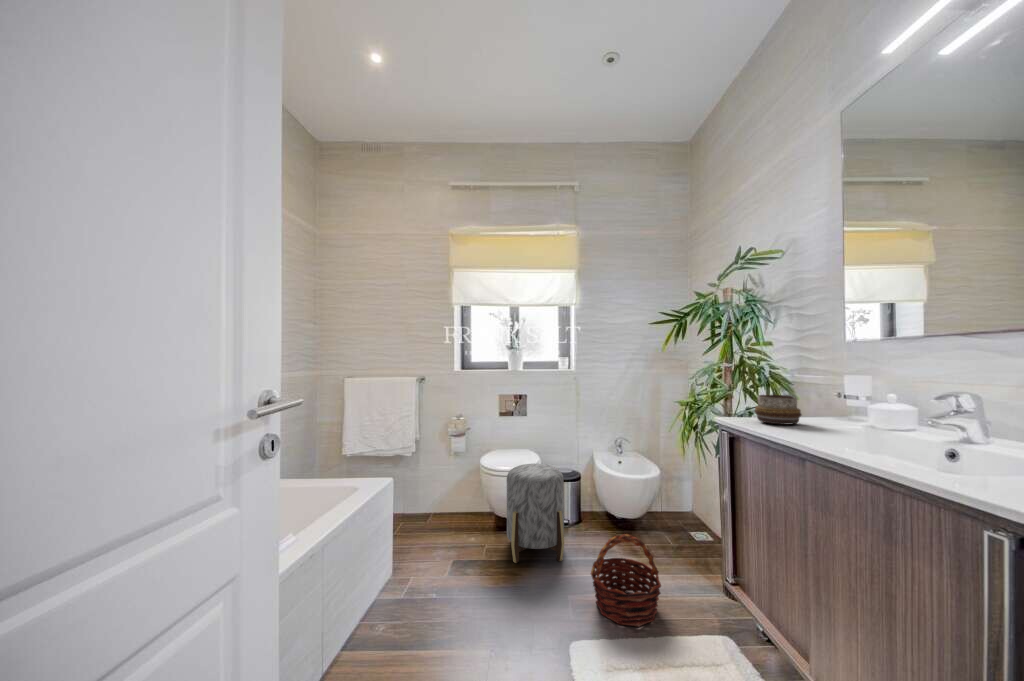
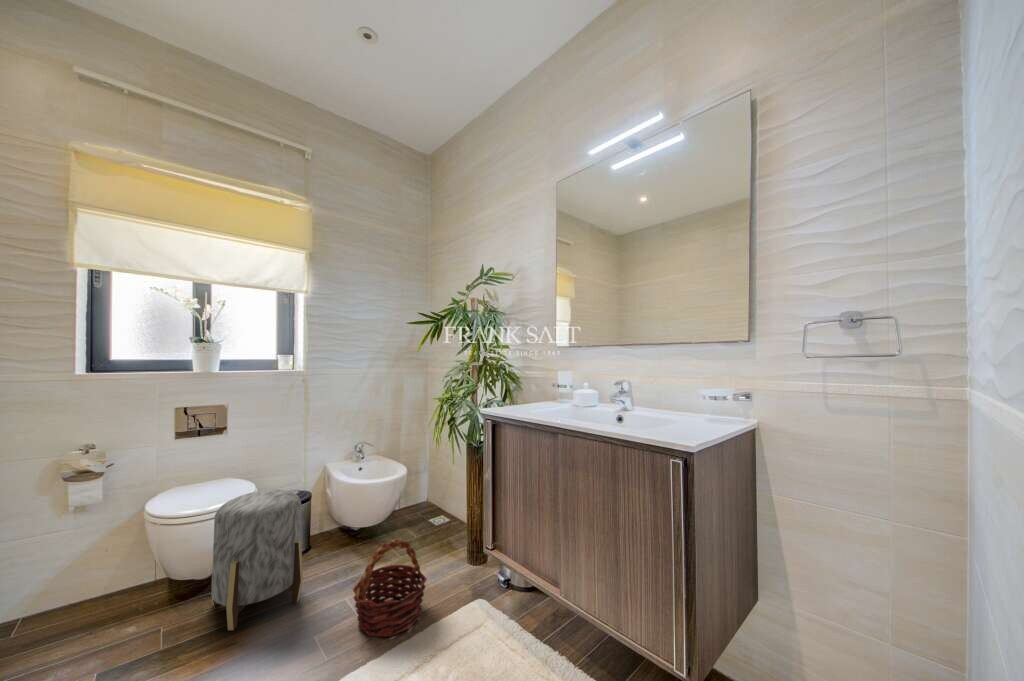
decorative bowl: present [755,395,801,424] -> none [506,388,537,411]

